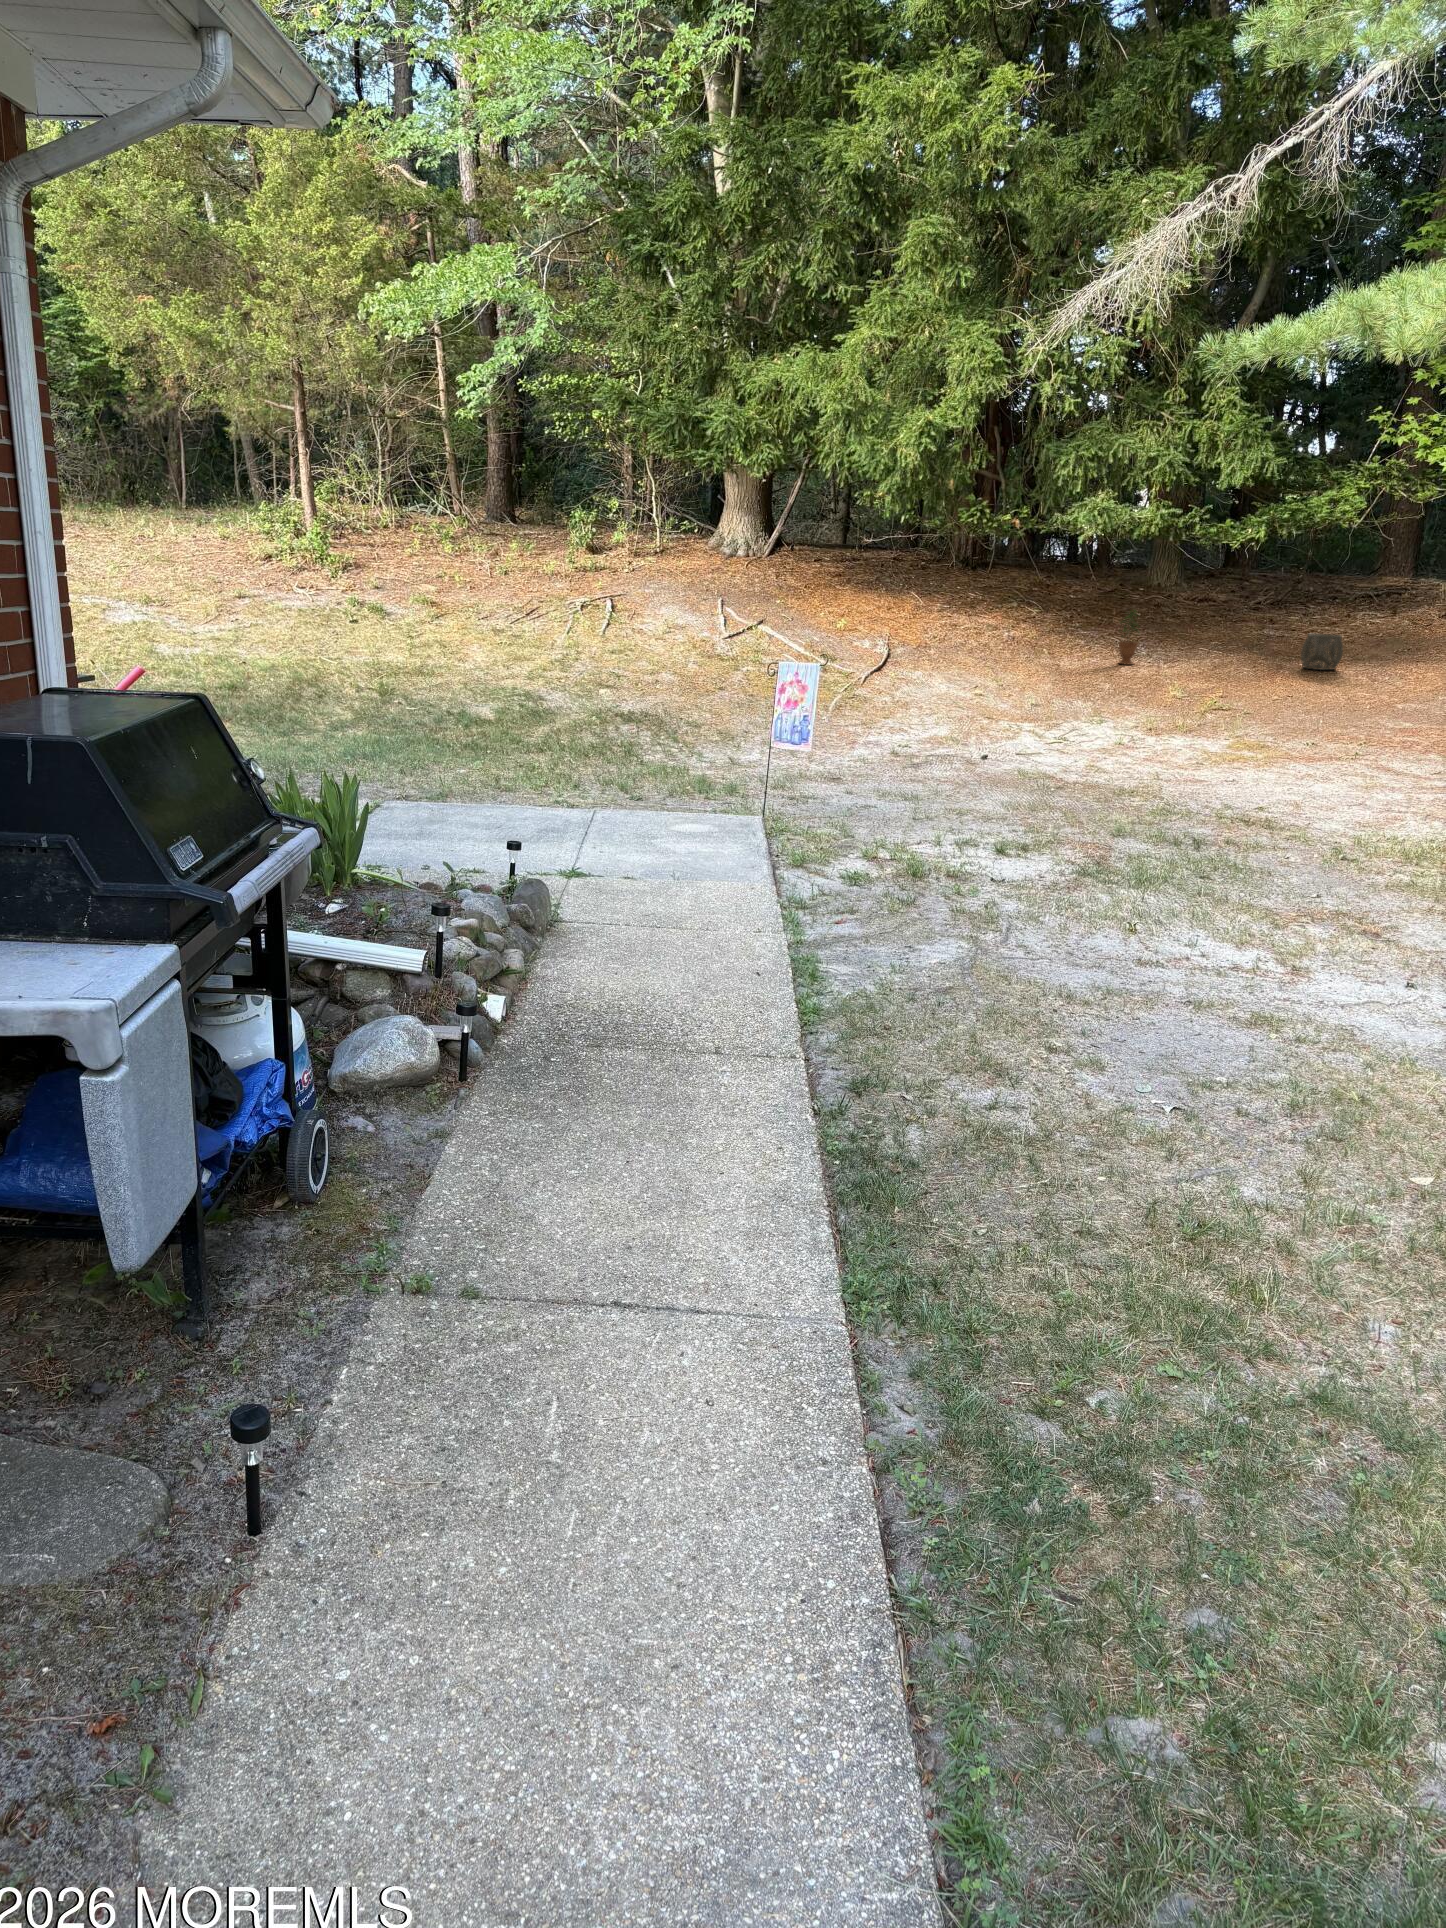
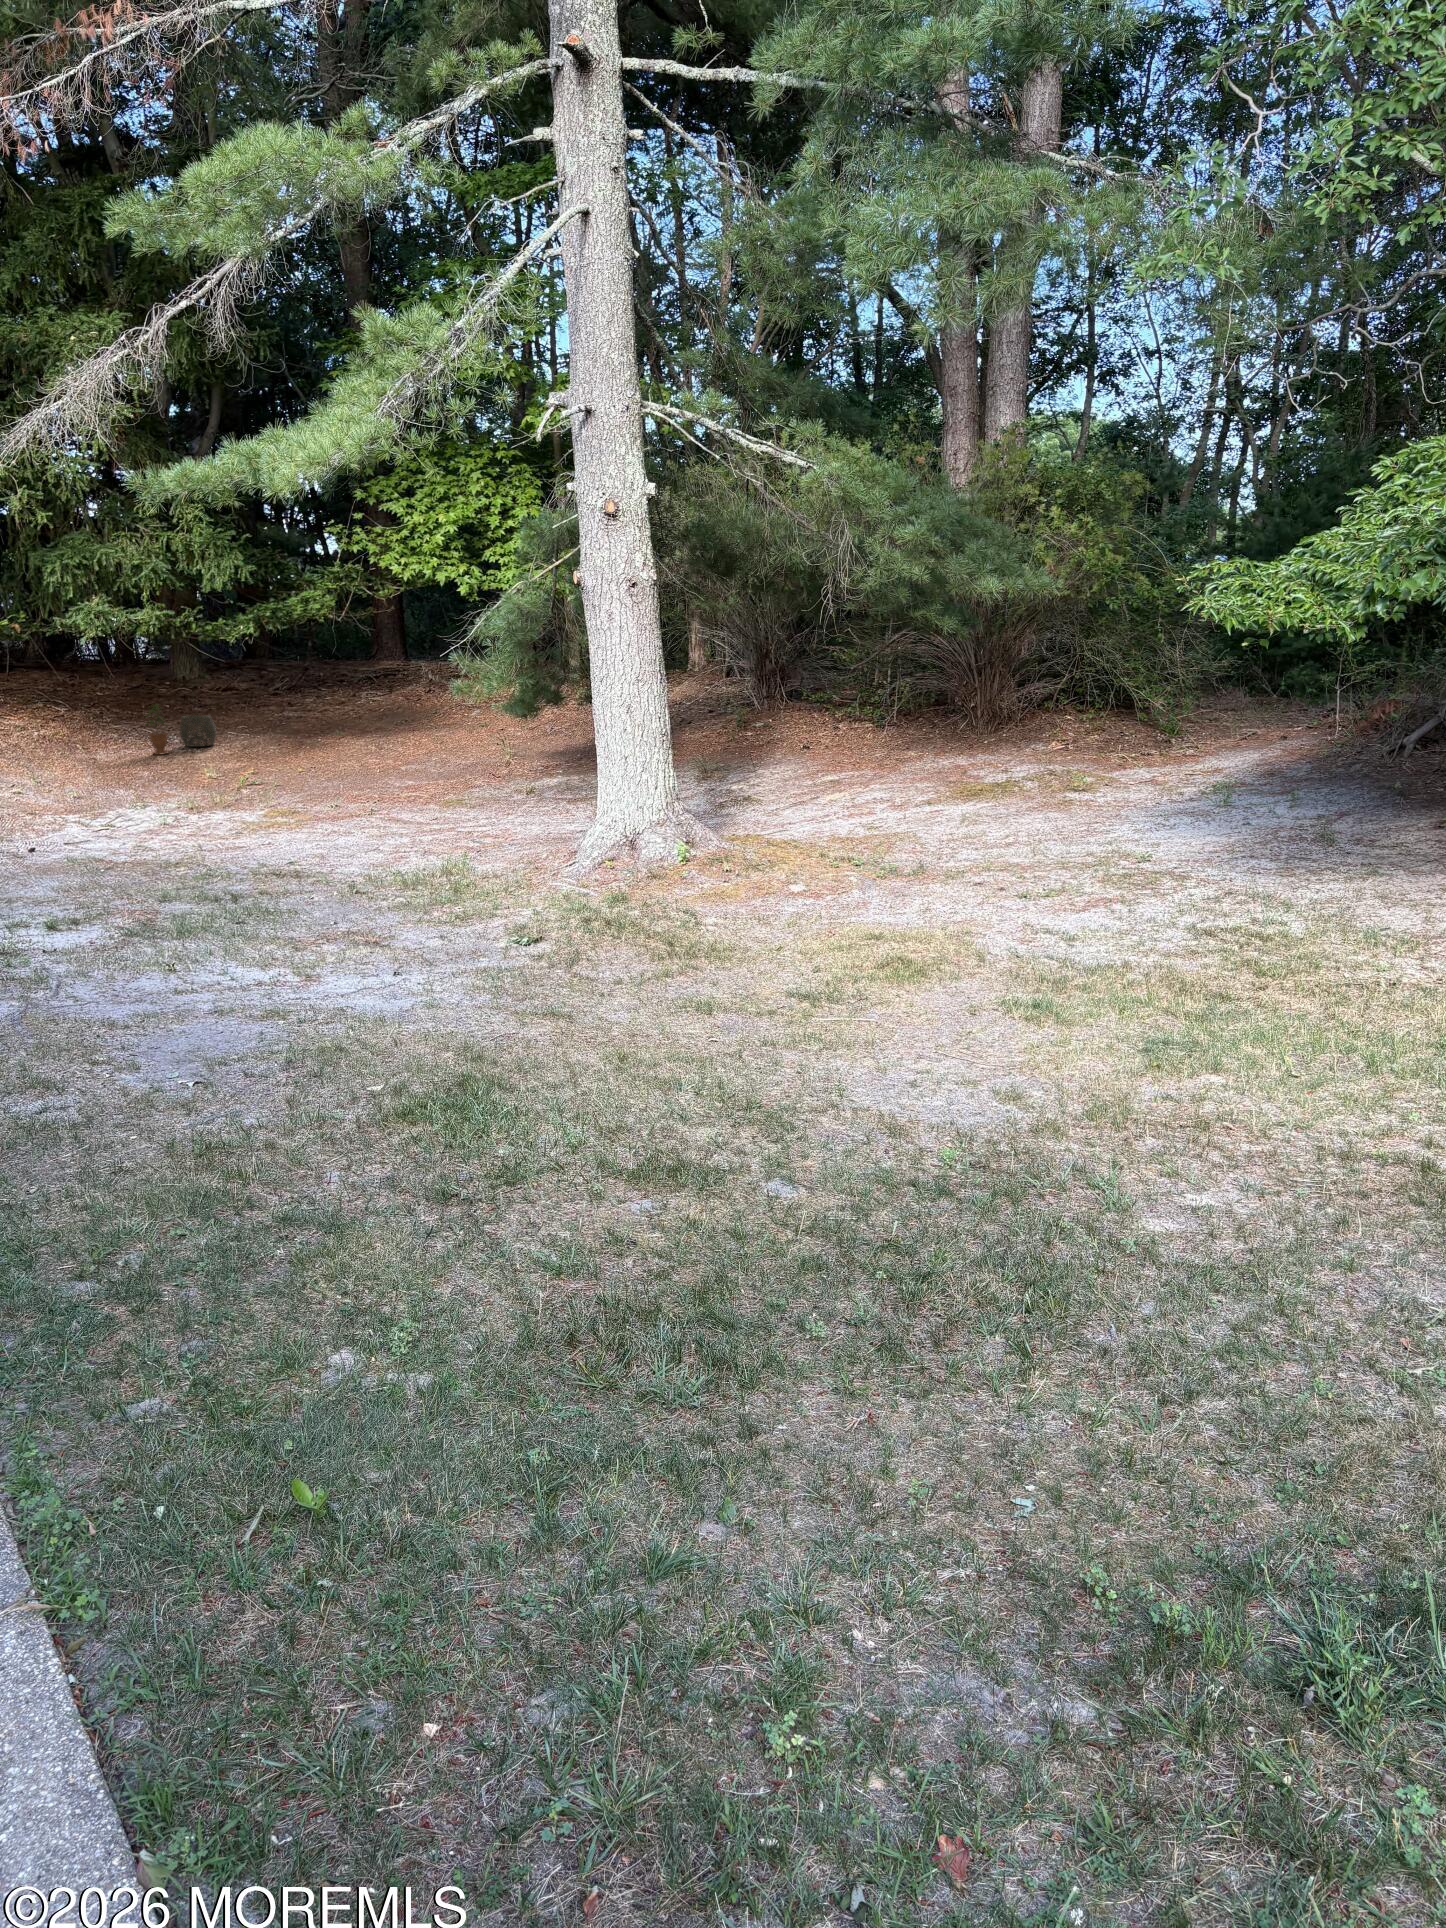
woven basket: present [1301,634,1343,670] -> present [180,715,216,747]

